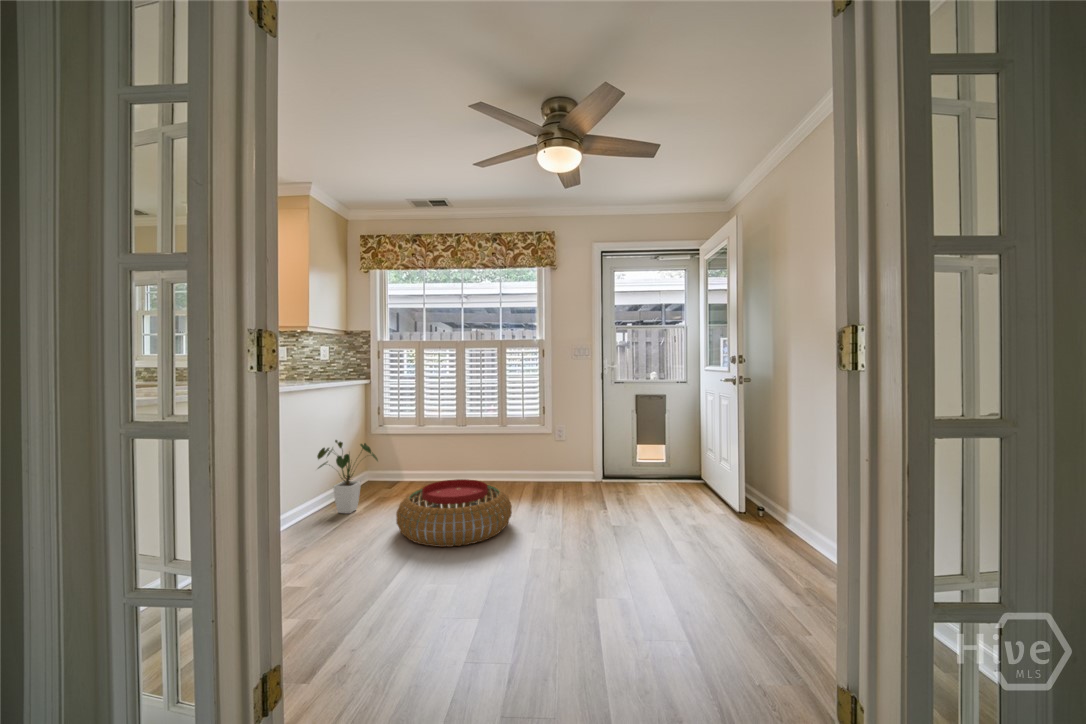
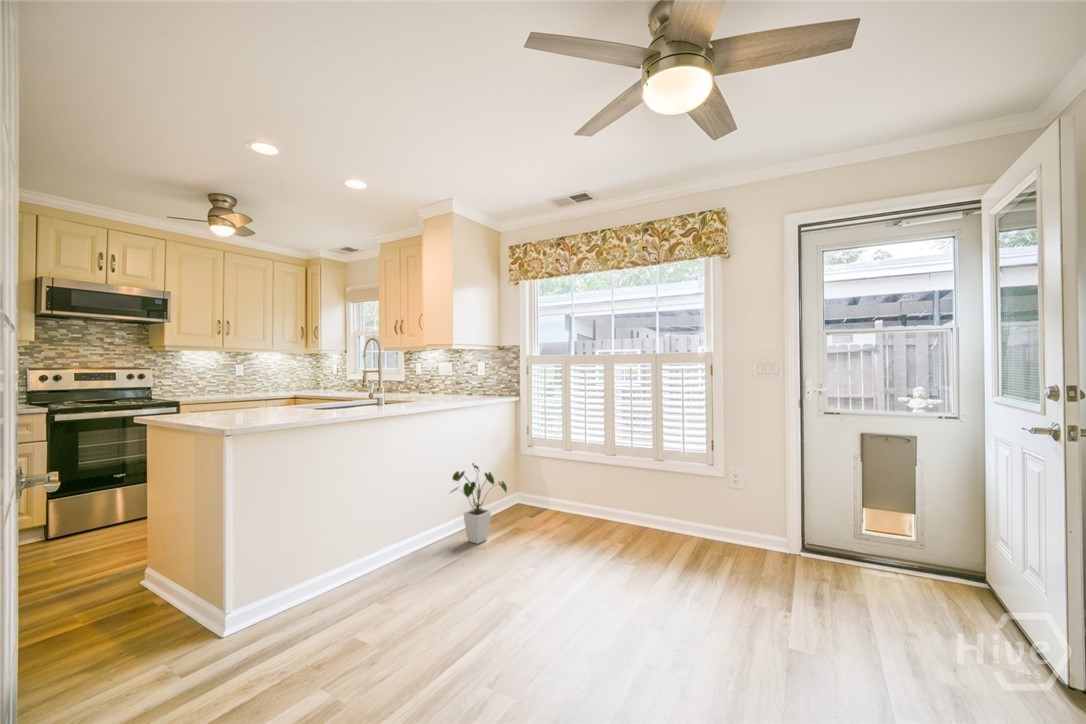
pouf: present [396,479,512,547] -> none [496,529,633,624]

